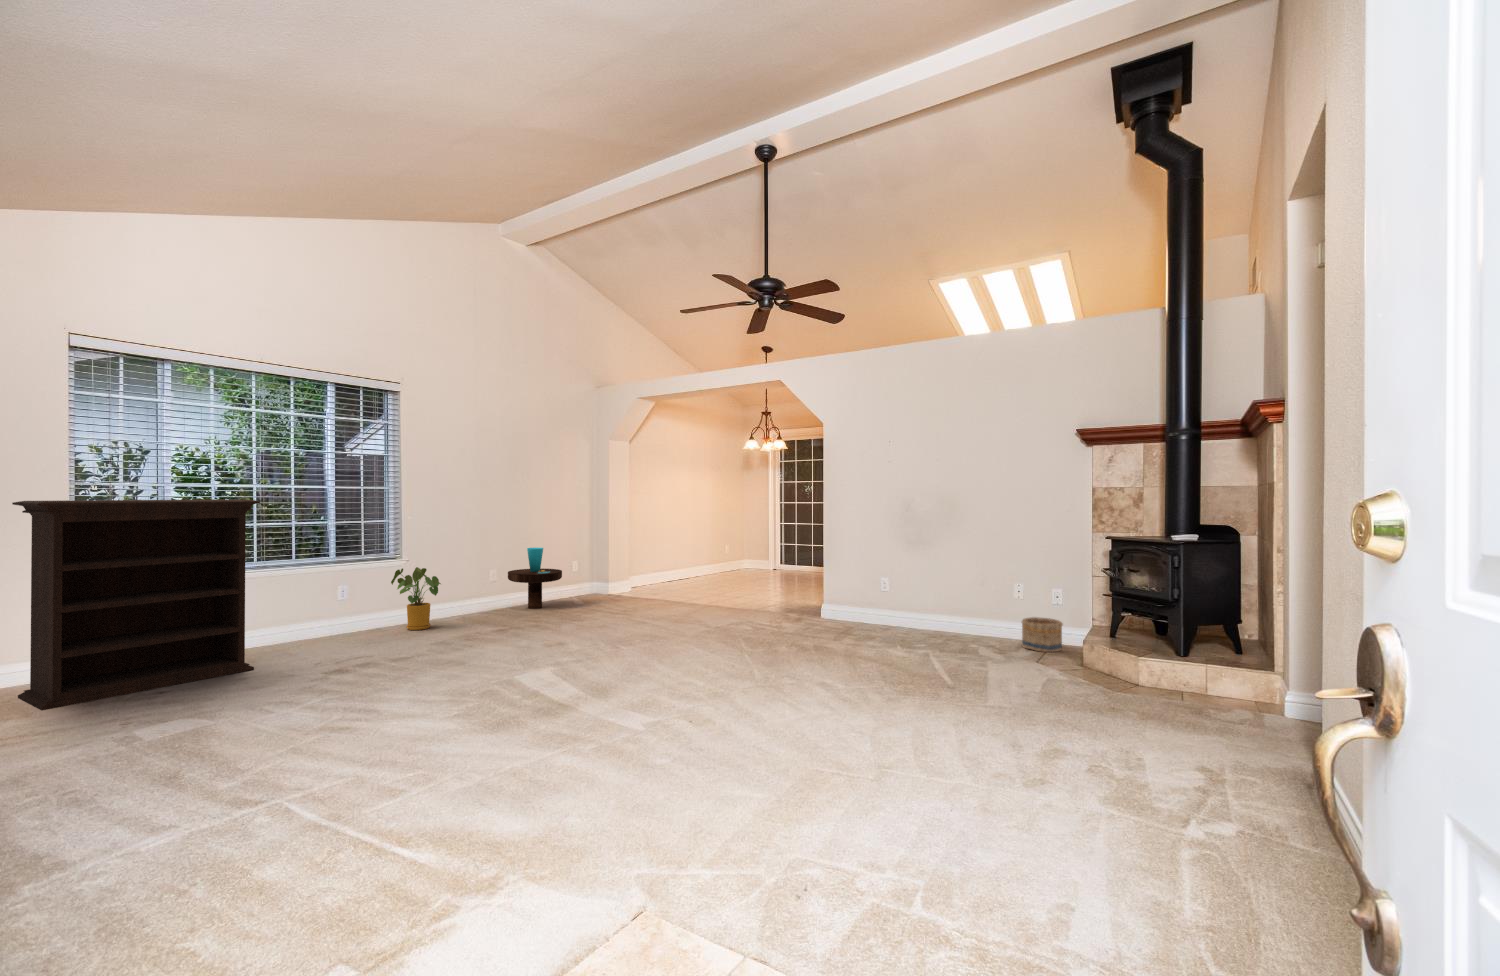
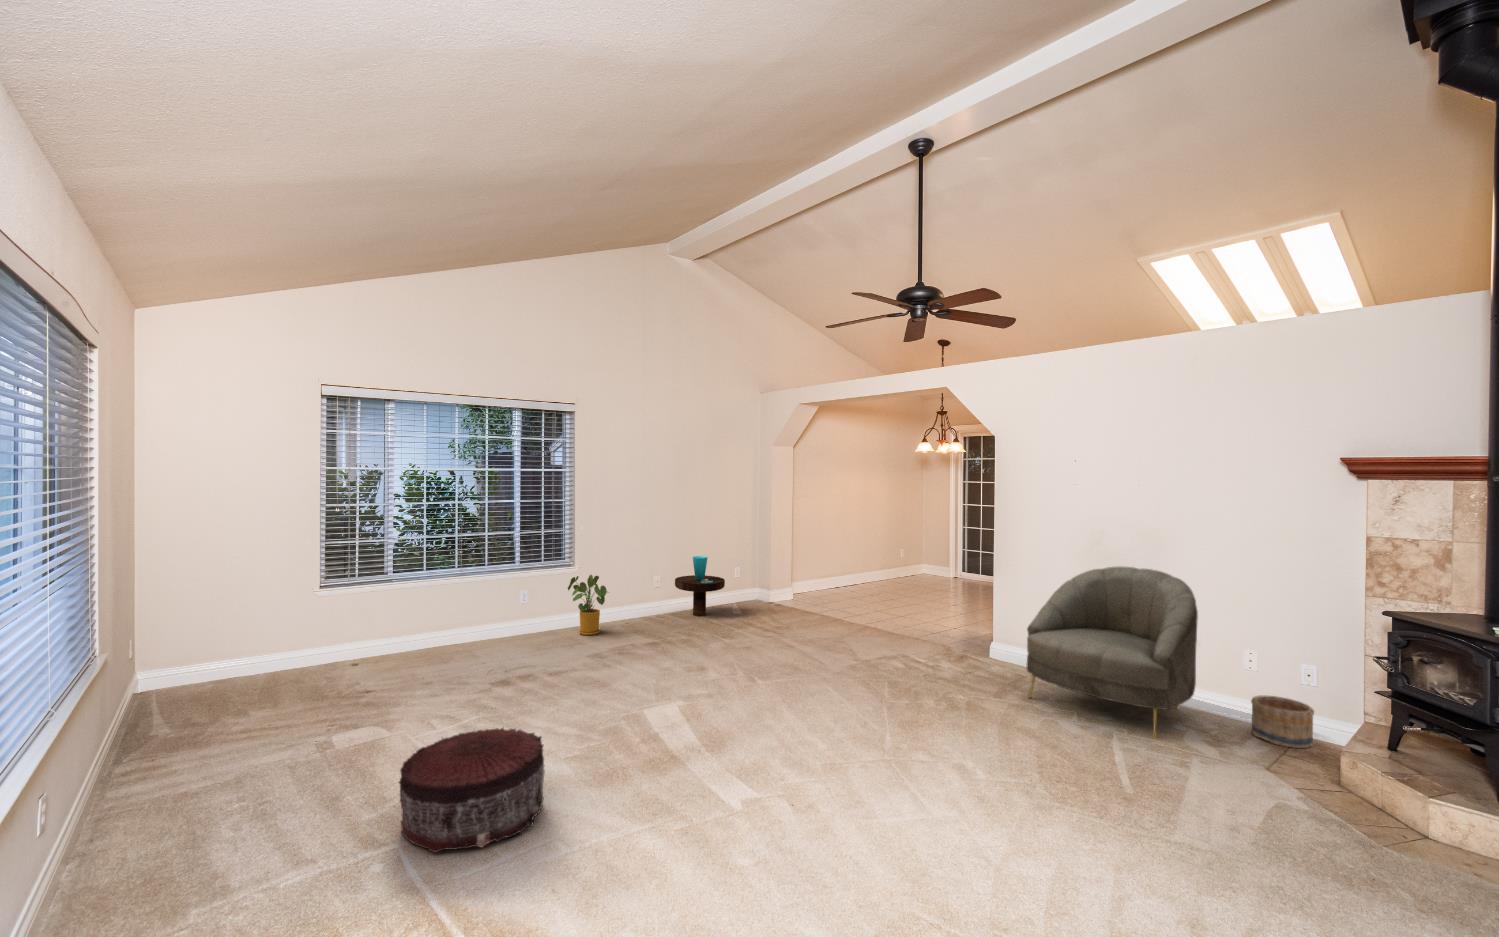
bookshelf: present [12,499,260,710] -> none [266,518,447,703]
armchair: none [856,527,984,656] -> present [1027,566,1198,738]
pouf: none [288,679,445,789] -> present [399,728,545,852]

